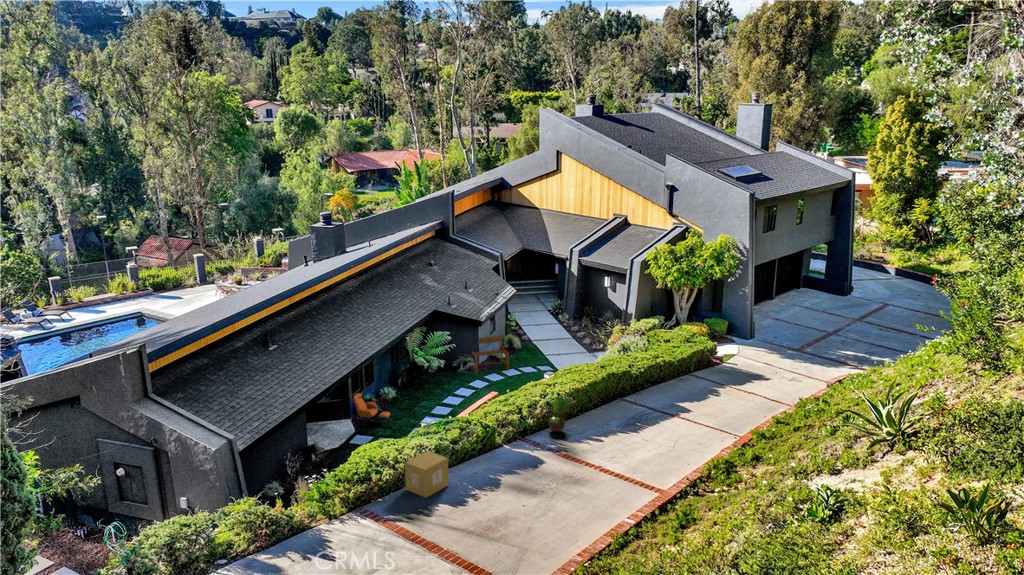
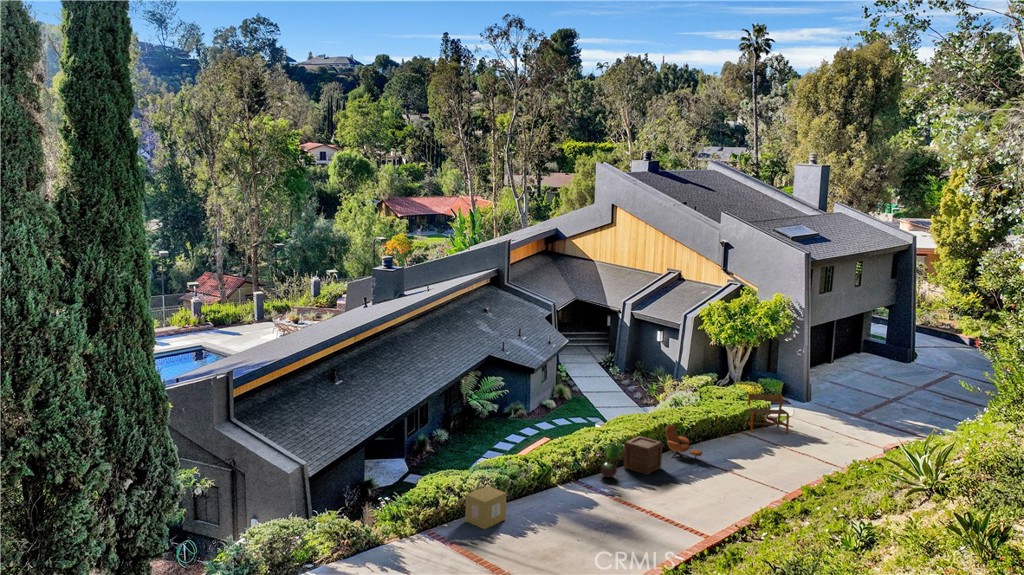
bench: present [472,336,509,373] -> present [748,393,789,434]
wooden crate: none [572,387,611,427] -> present [624,436,662,475]
lounge chair: present [354,393,390,423] -> present [666,425,702,463]

